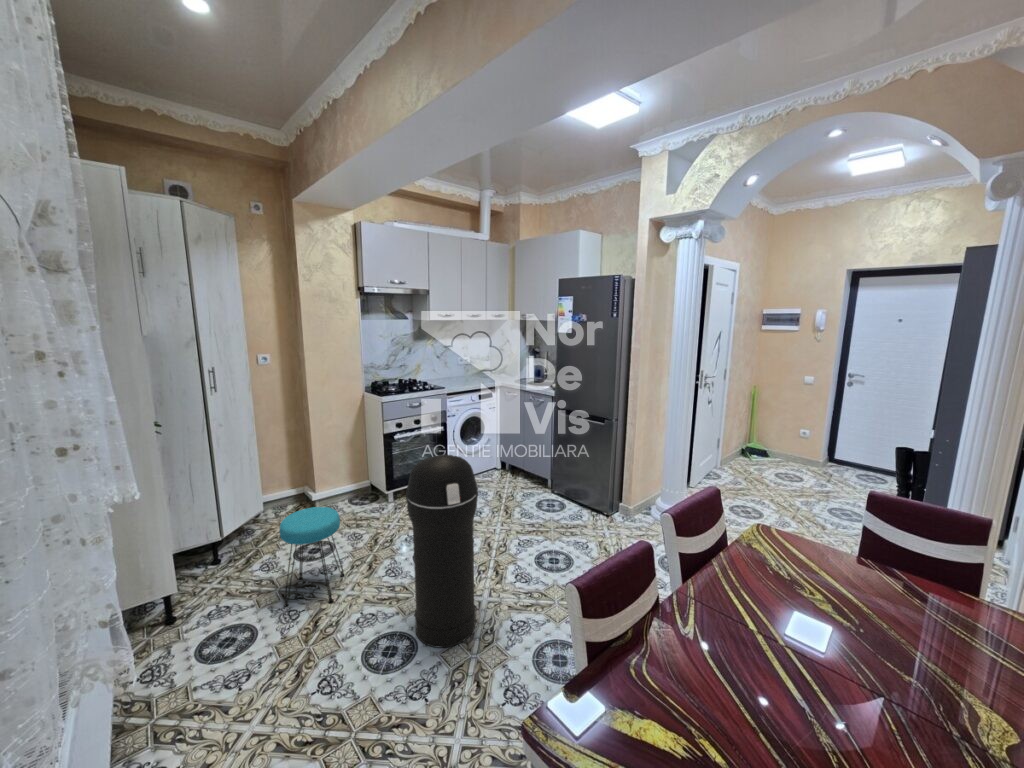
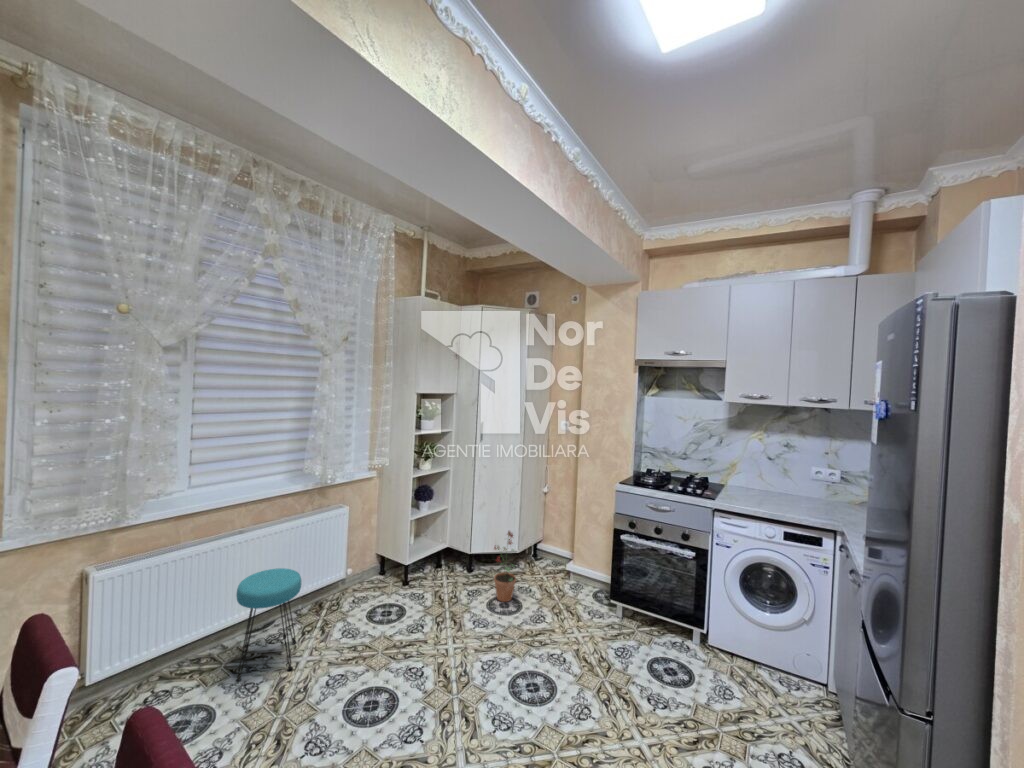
trash can: present [406,455,478,648] -> none [390,504,458,695]
potted plant: none [543,483,568,557] -> present [494,531,516,602]

